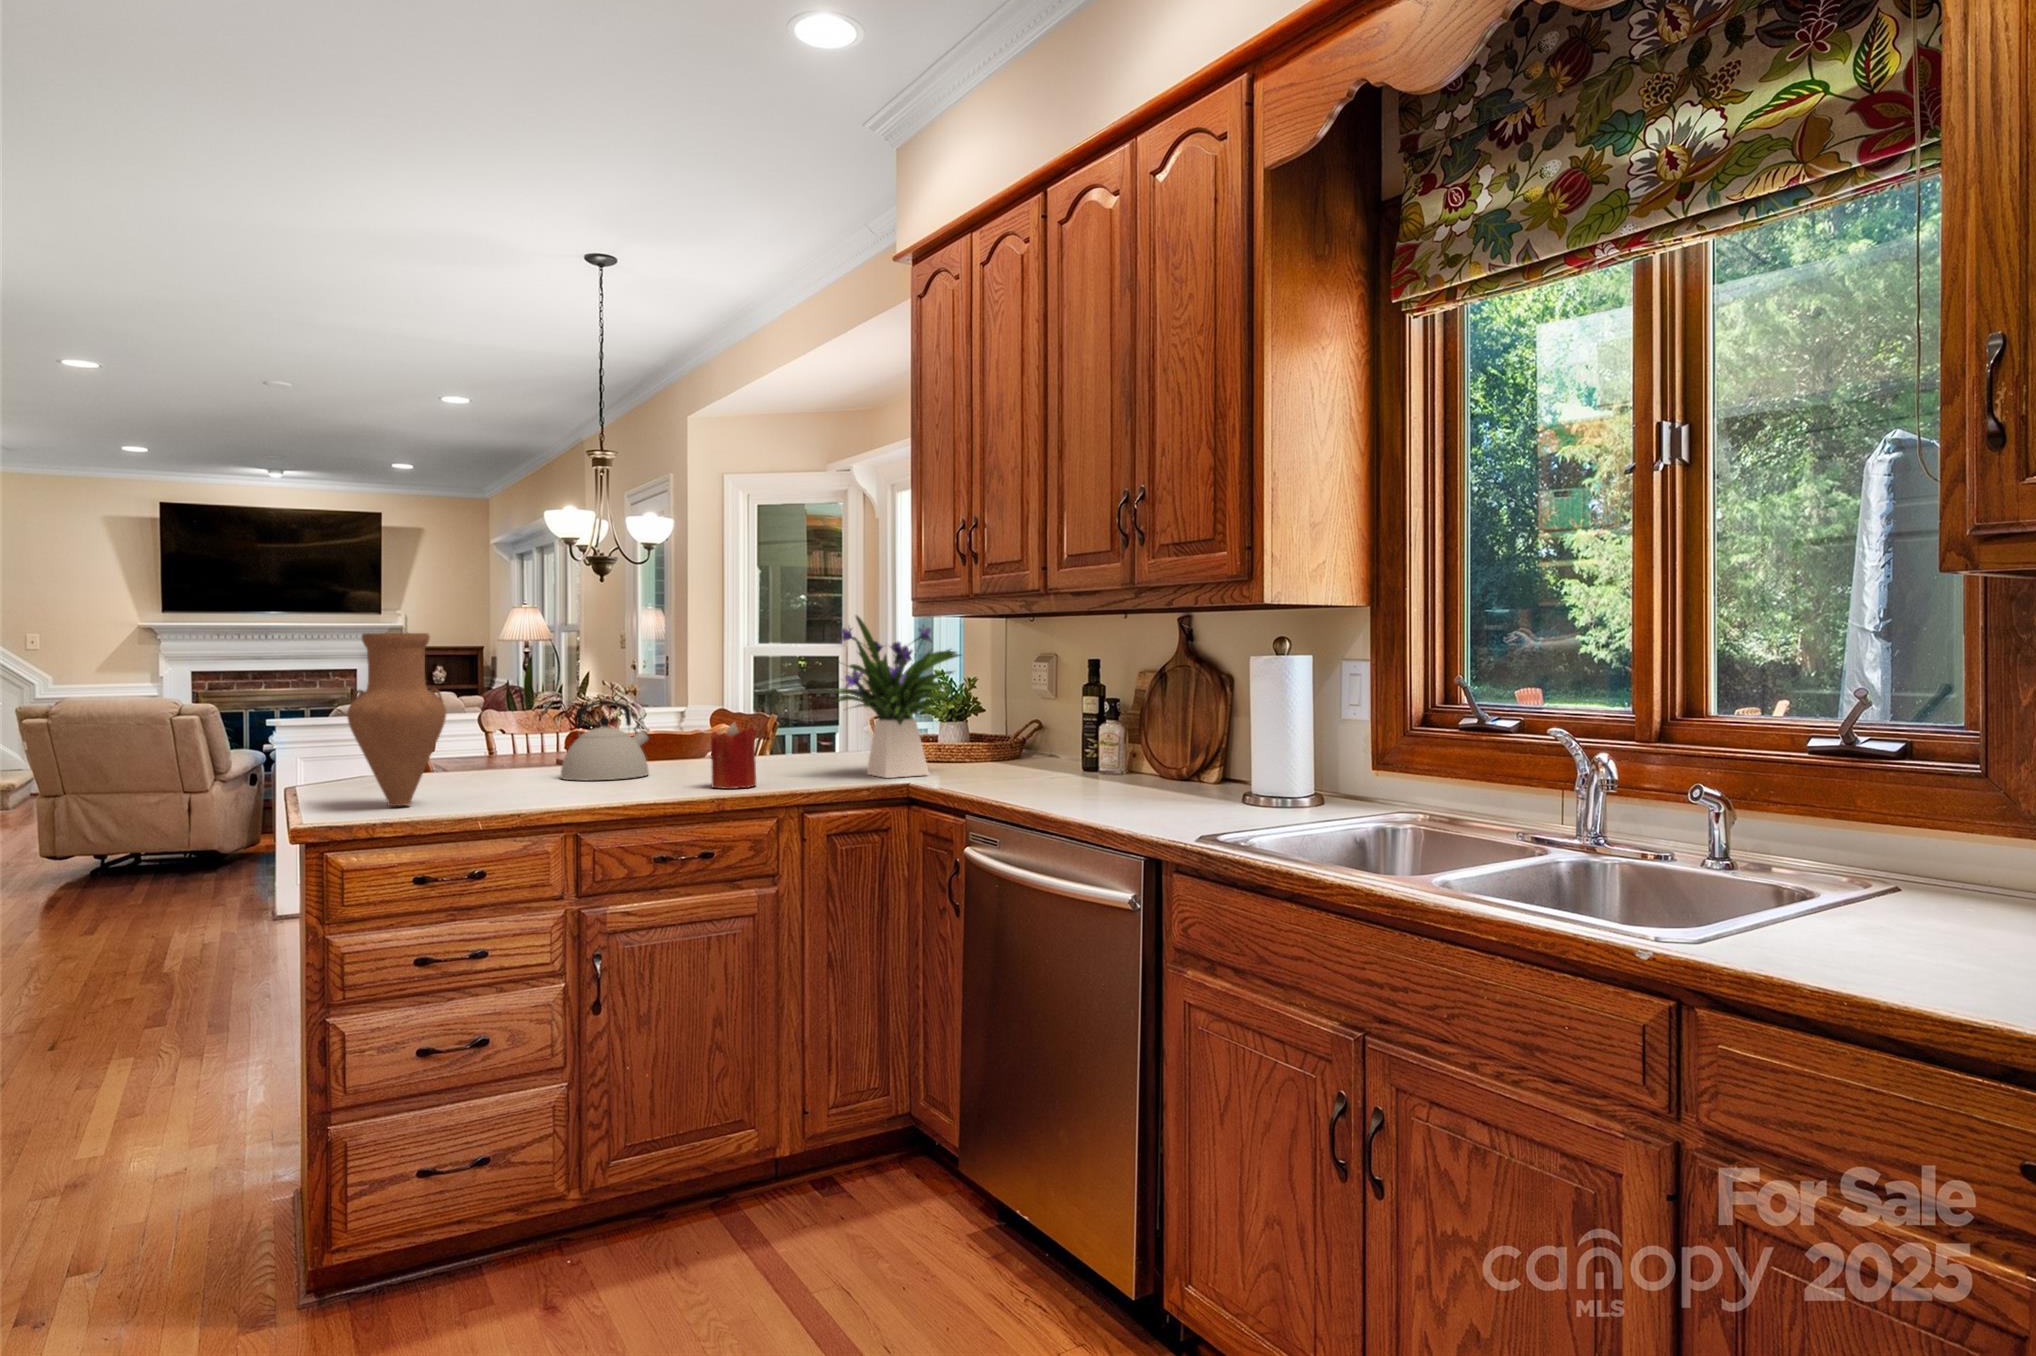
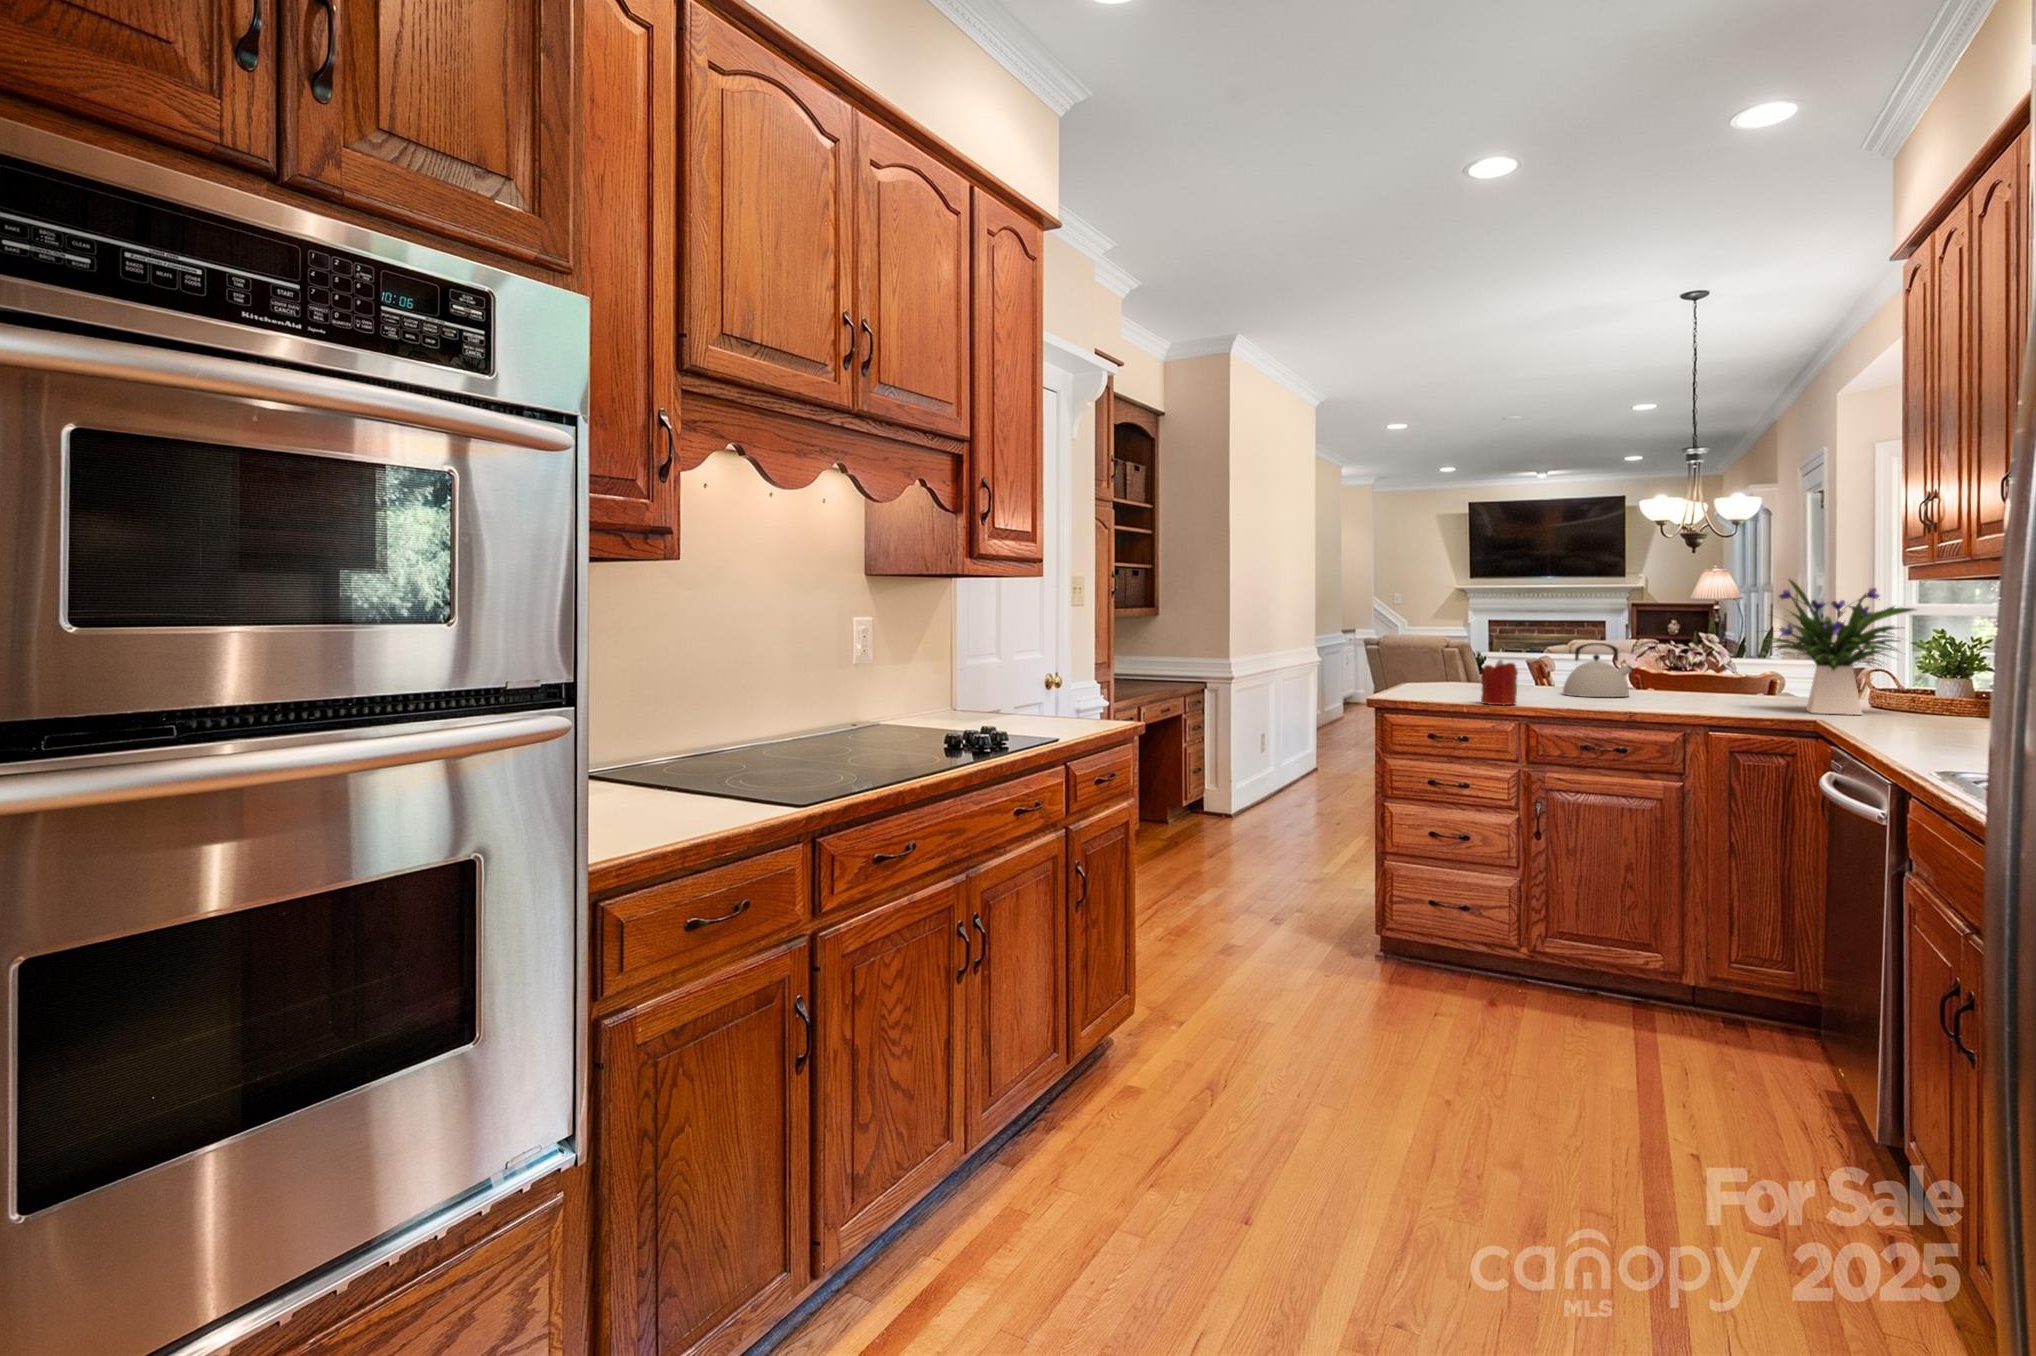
vase: present [347,633,446,807] -> none [1411,597,1465,697]
candle: present [711,722,756,789] -> present [1481,659,1518,705]

